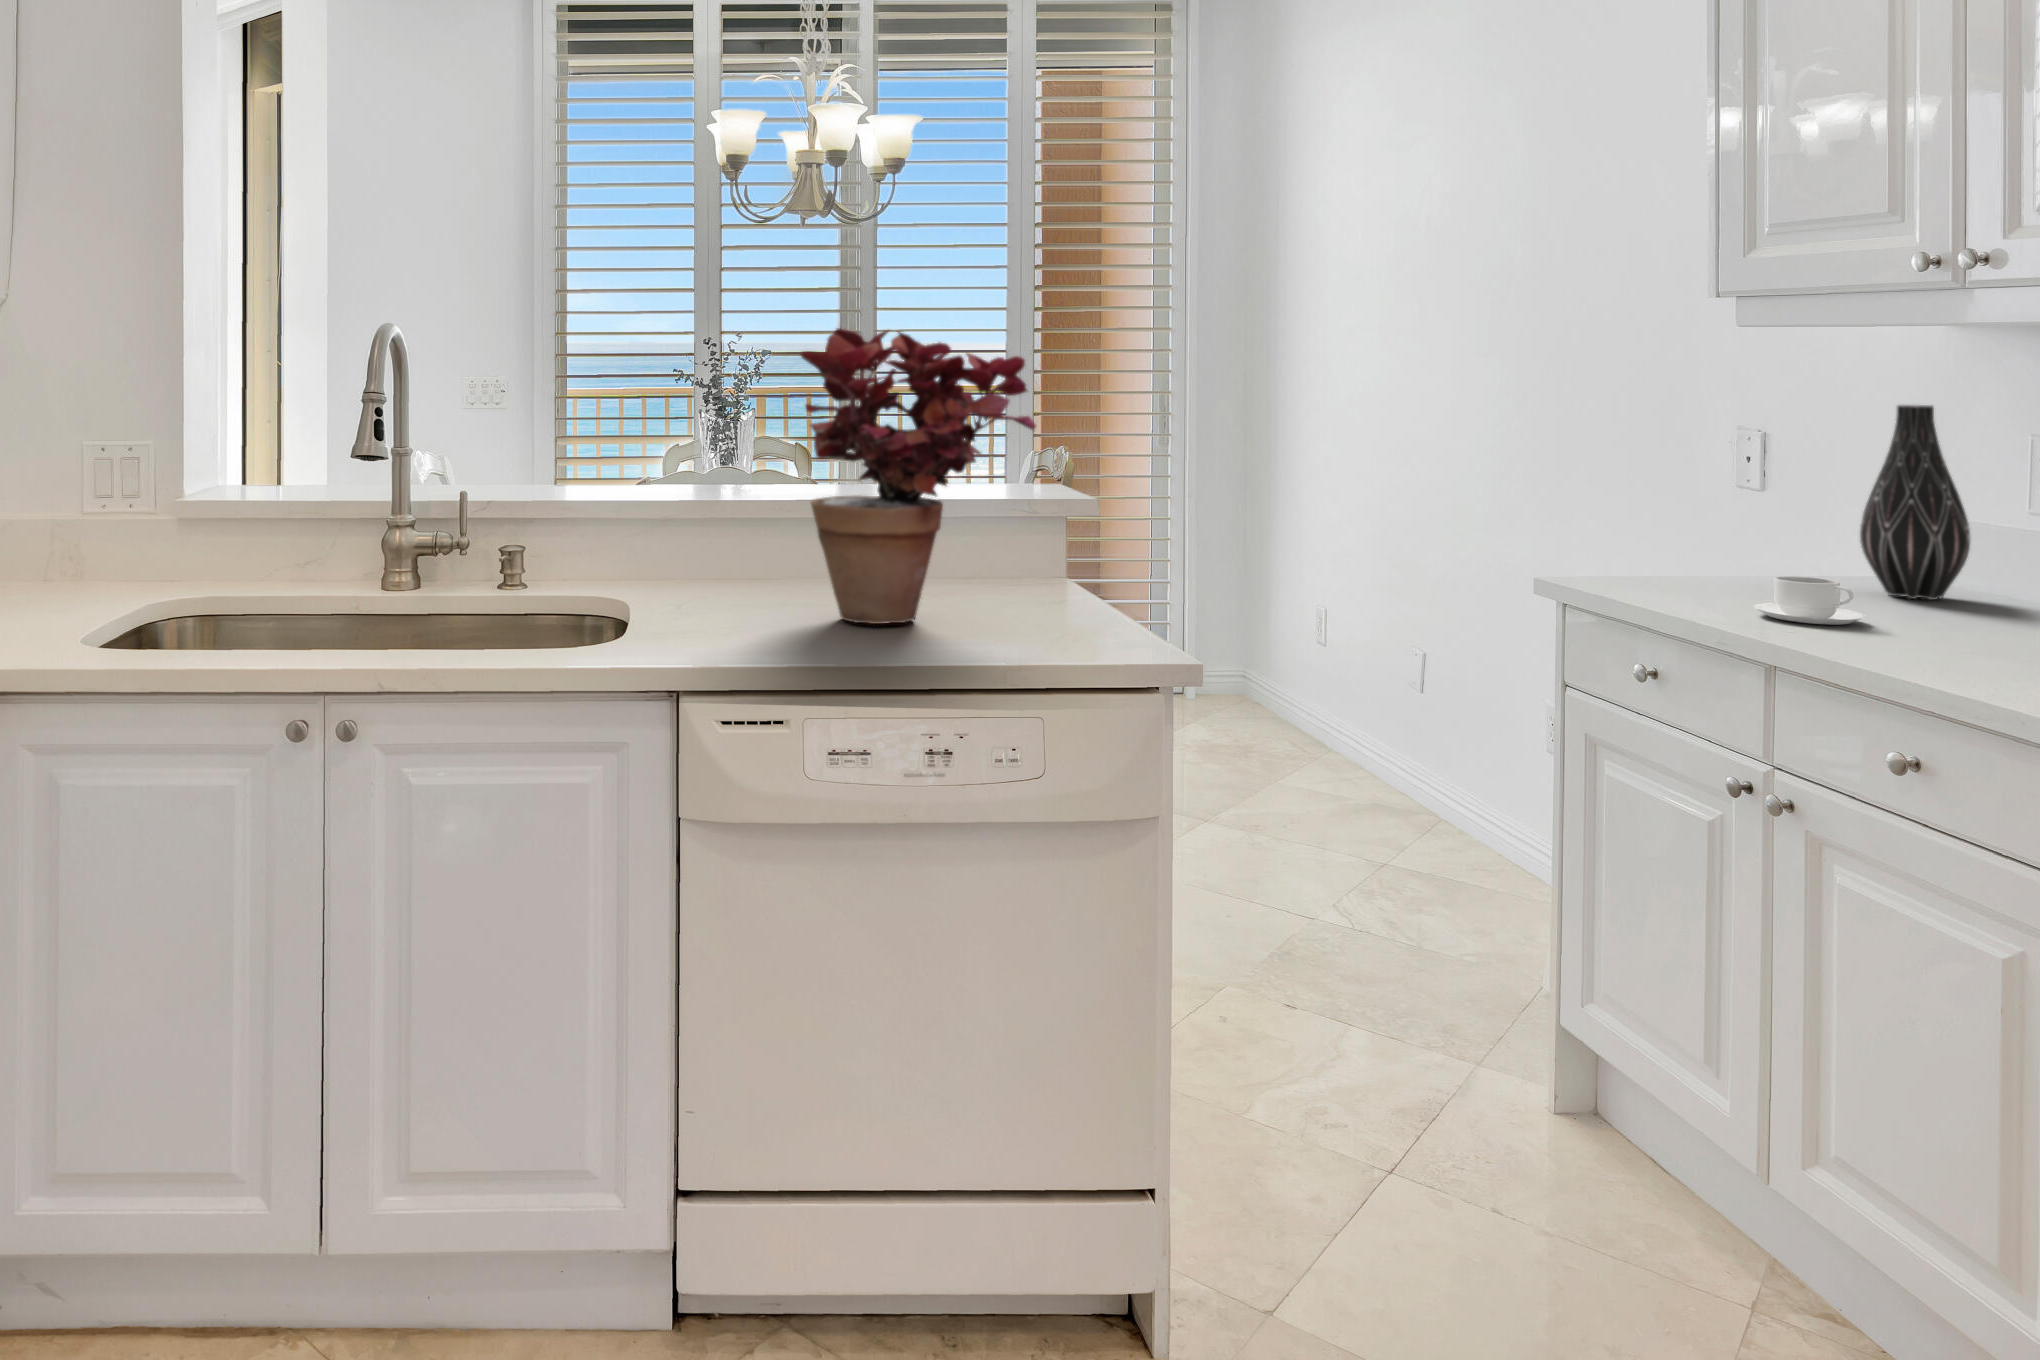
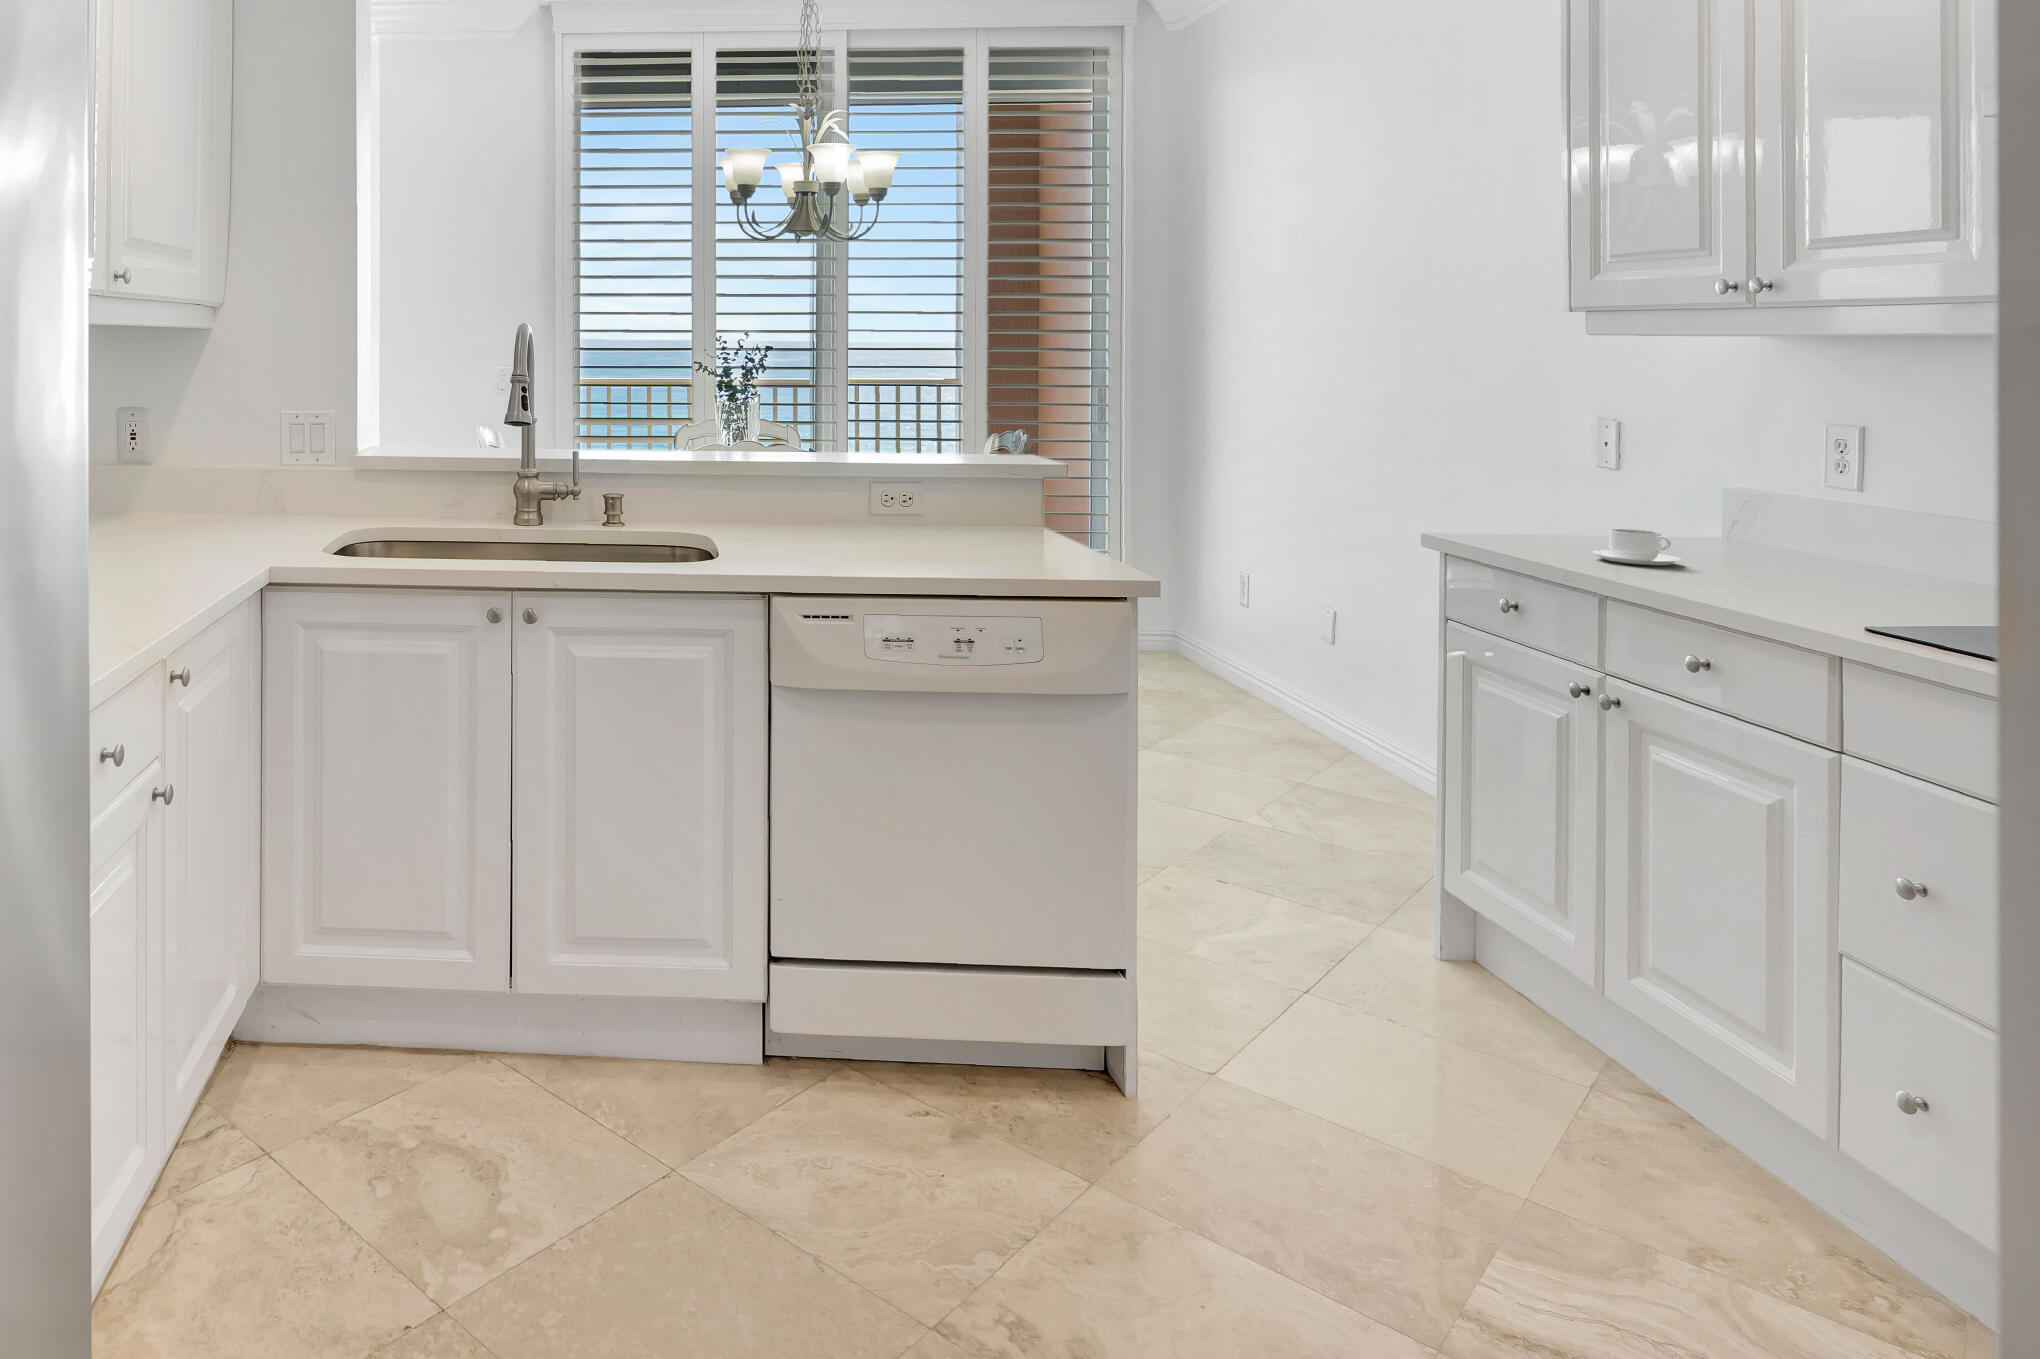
potted plant: present [800,328,1036,624] -> none [854,331,1030,553]
vase: present [1860,405,1970,600] -> none [1685,397,1774,551]

